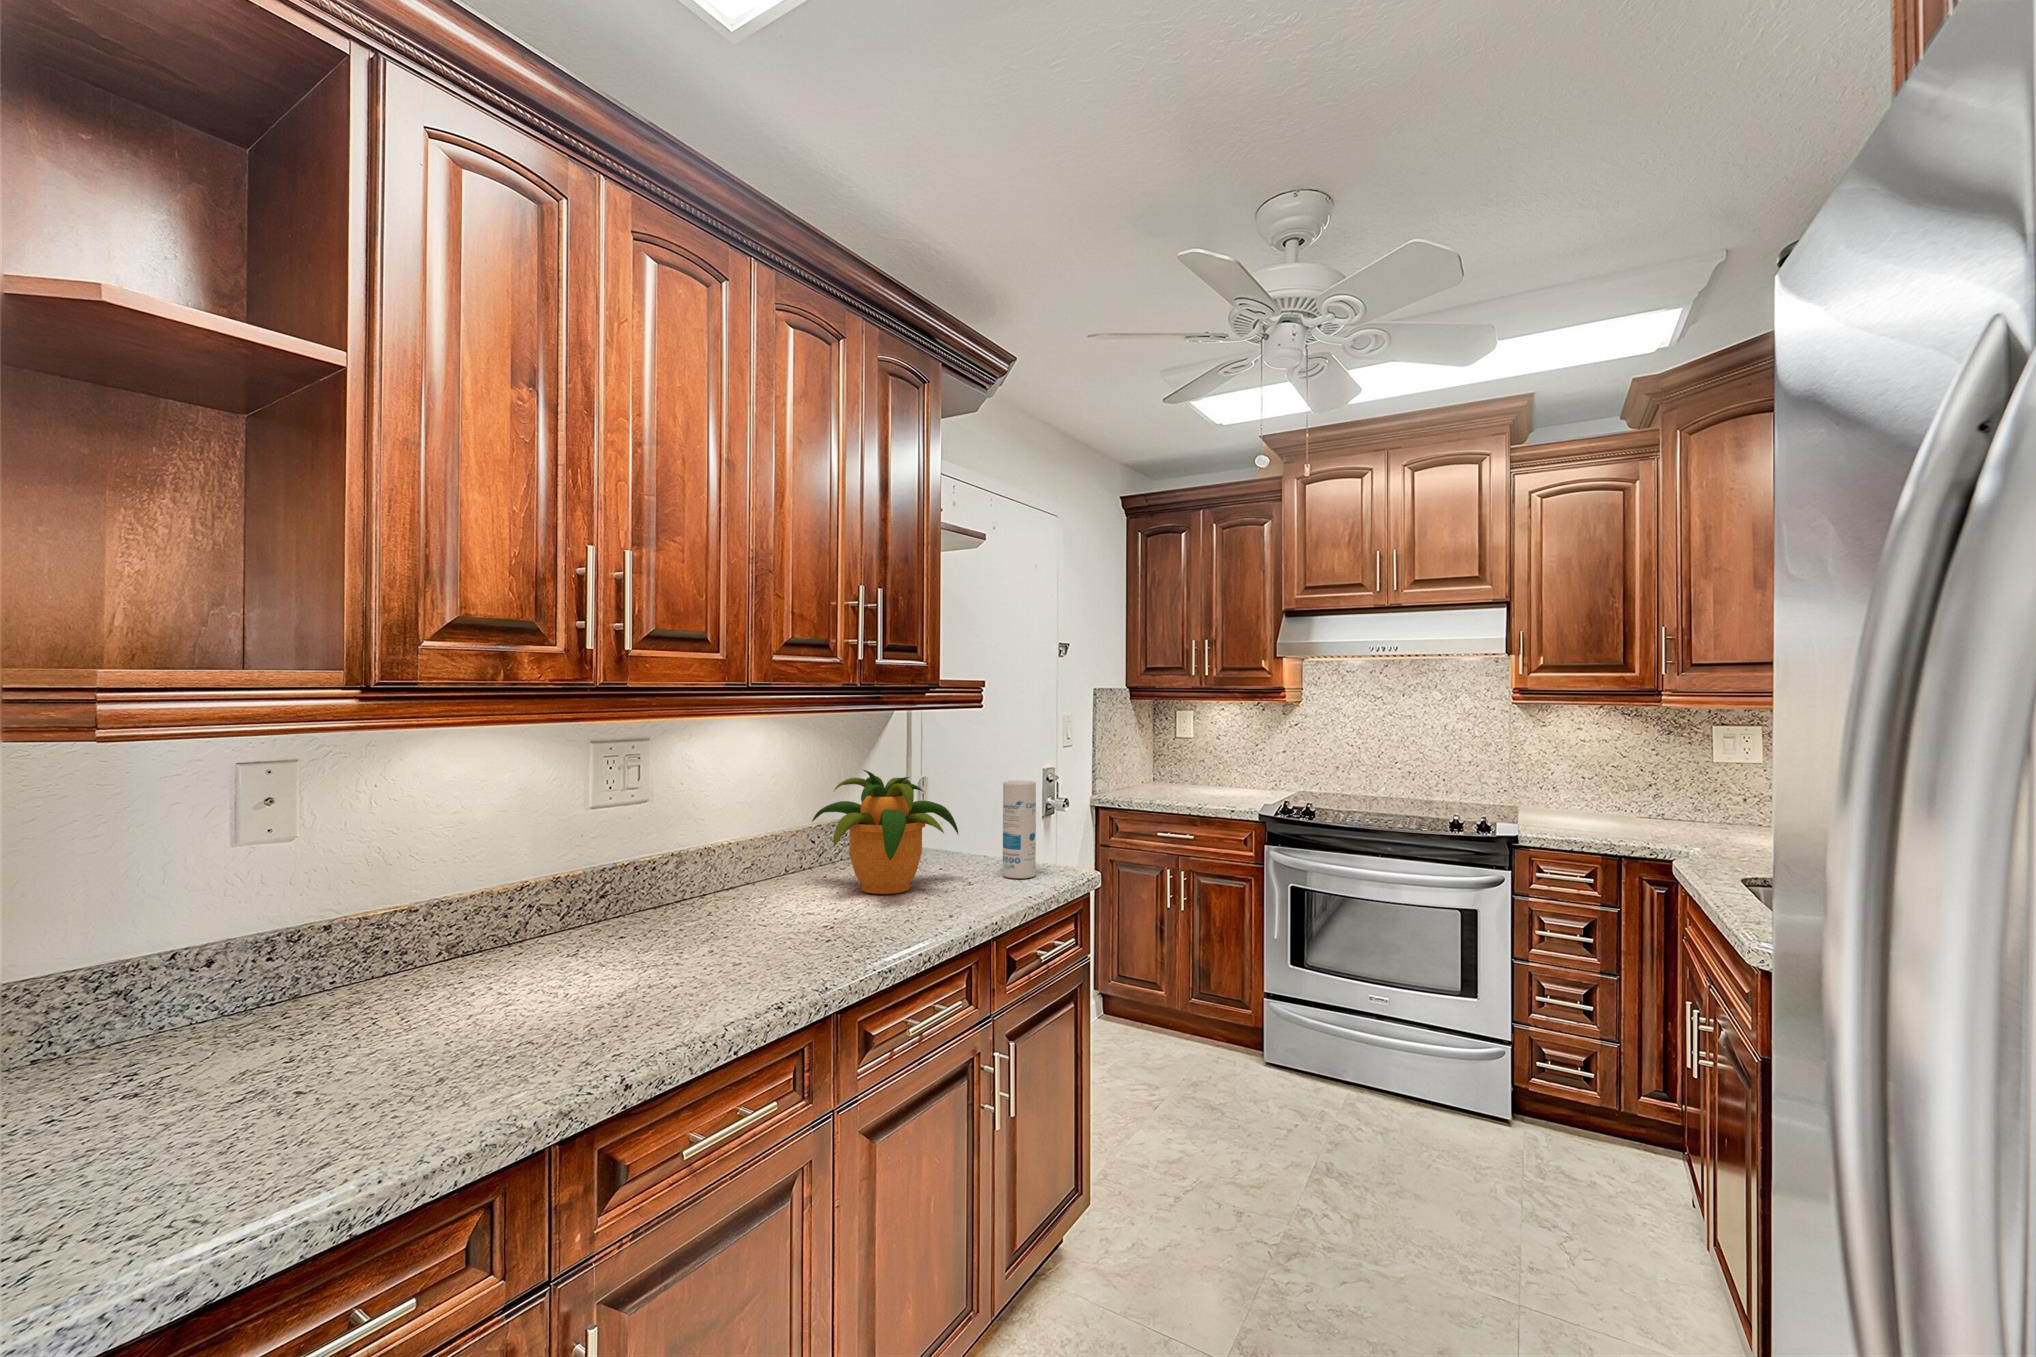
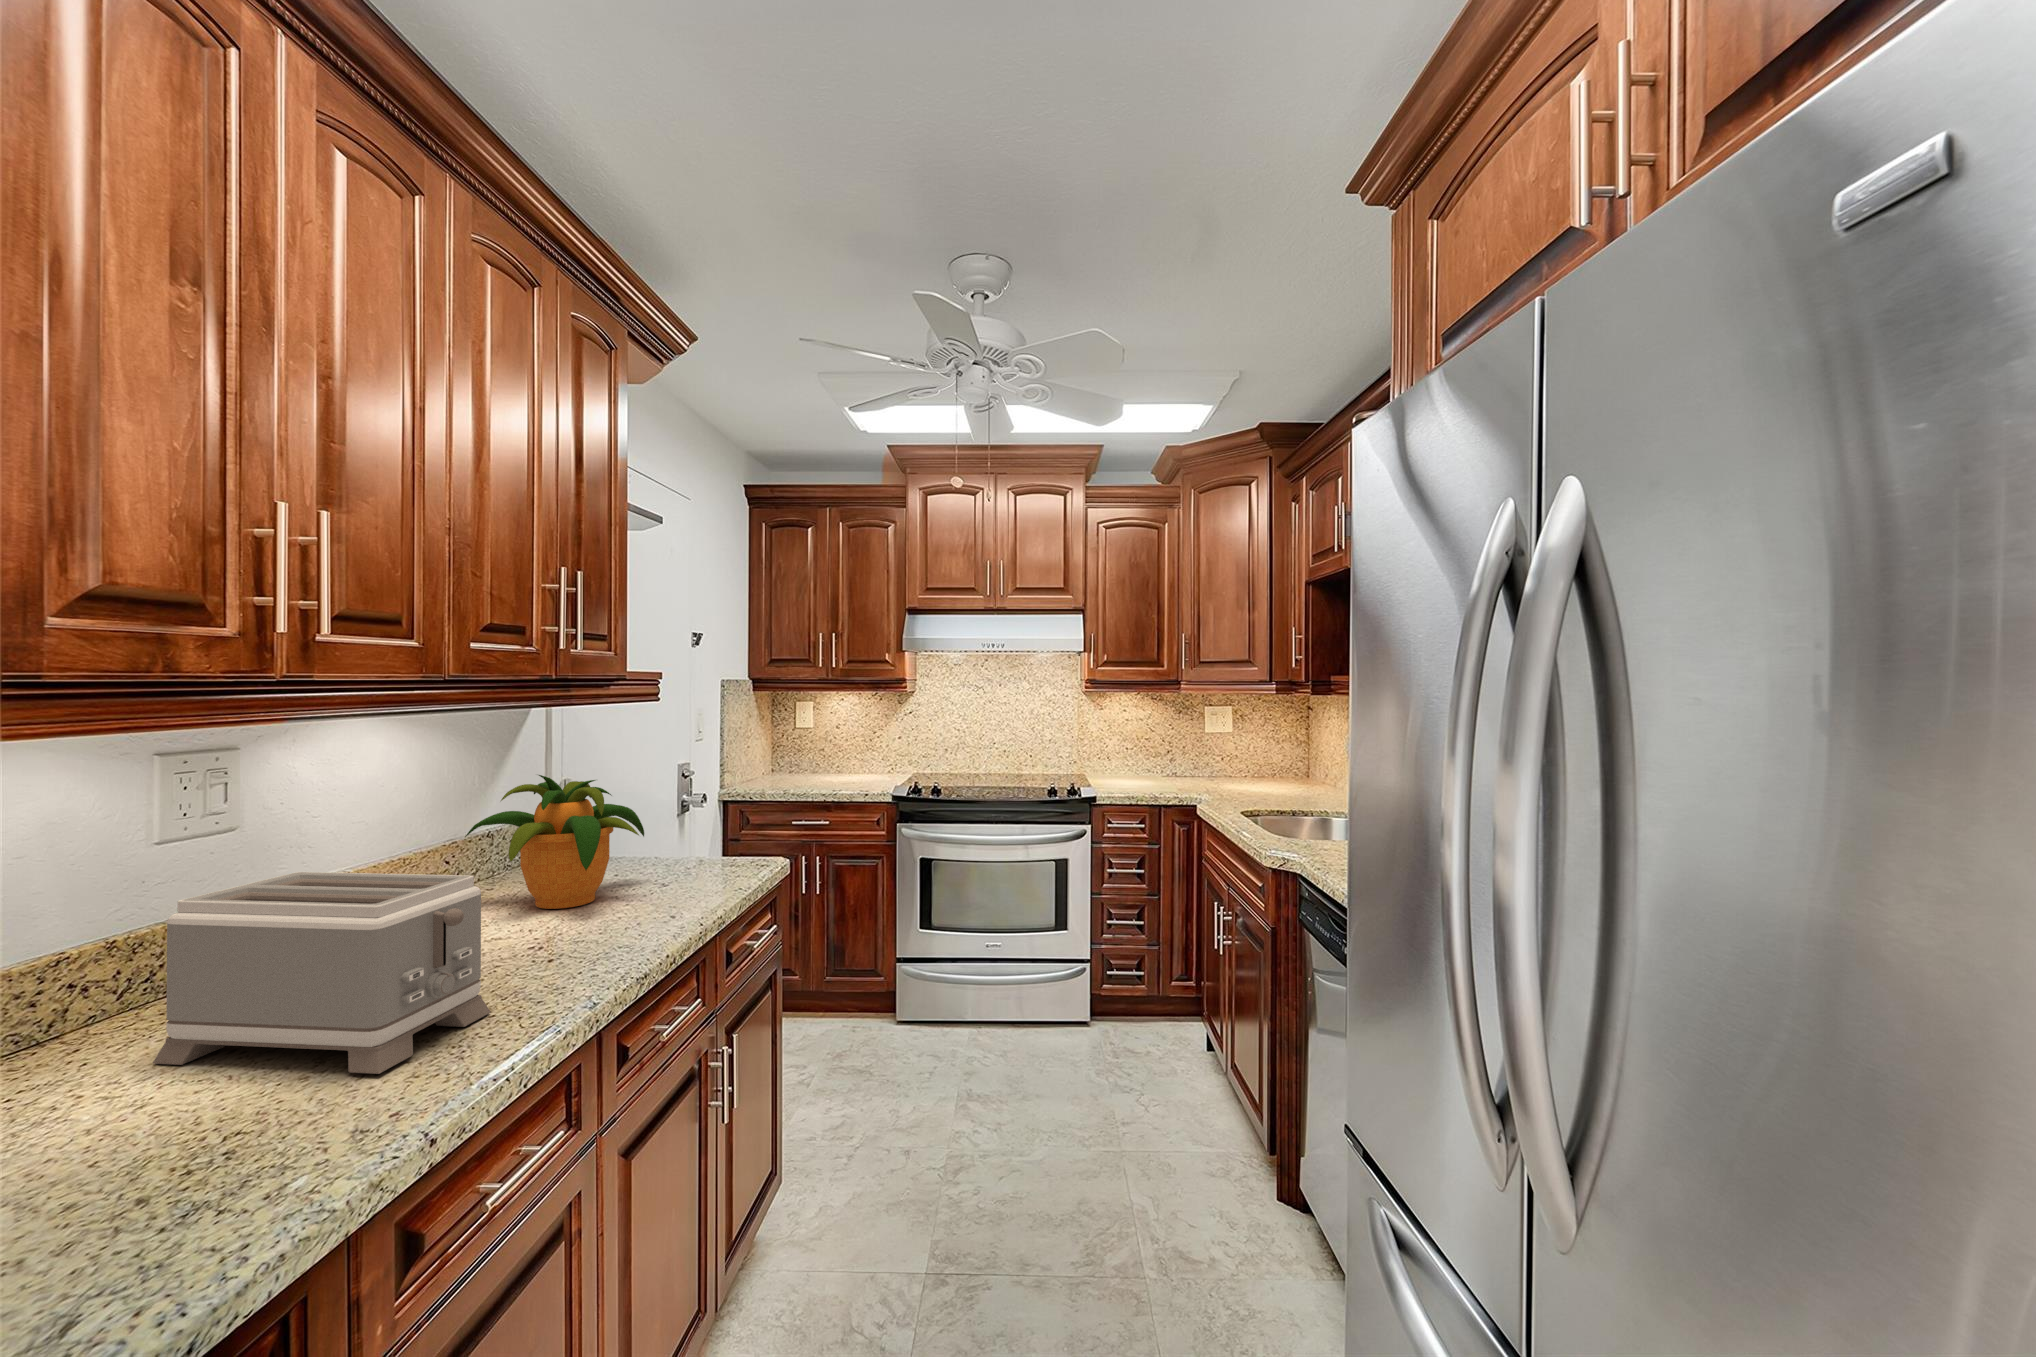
canister: present [1003,780,1036,878] -> none [690,776,725,875]
toaster: none [555,836,770,1010] -> present [153,872,491,1074]

